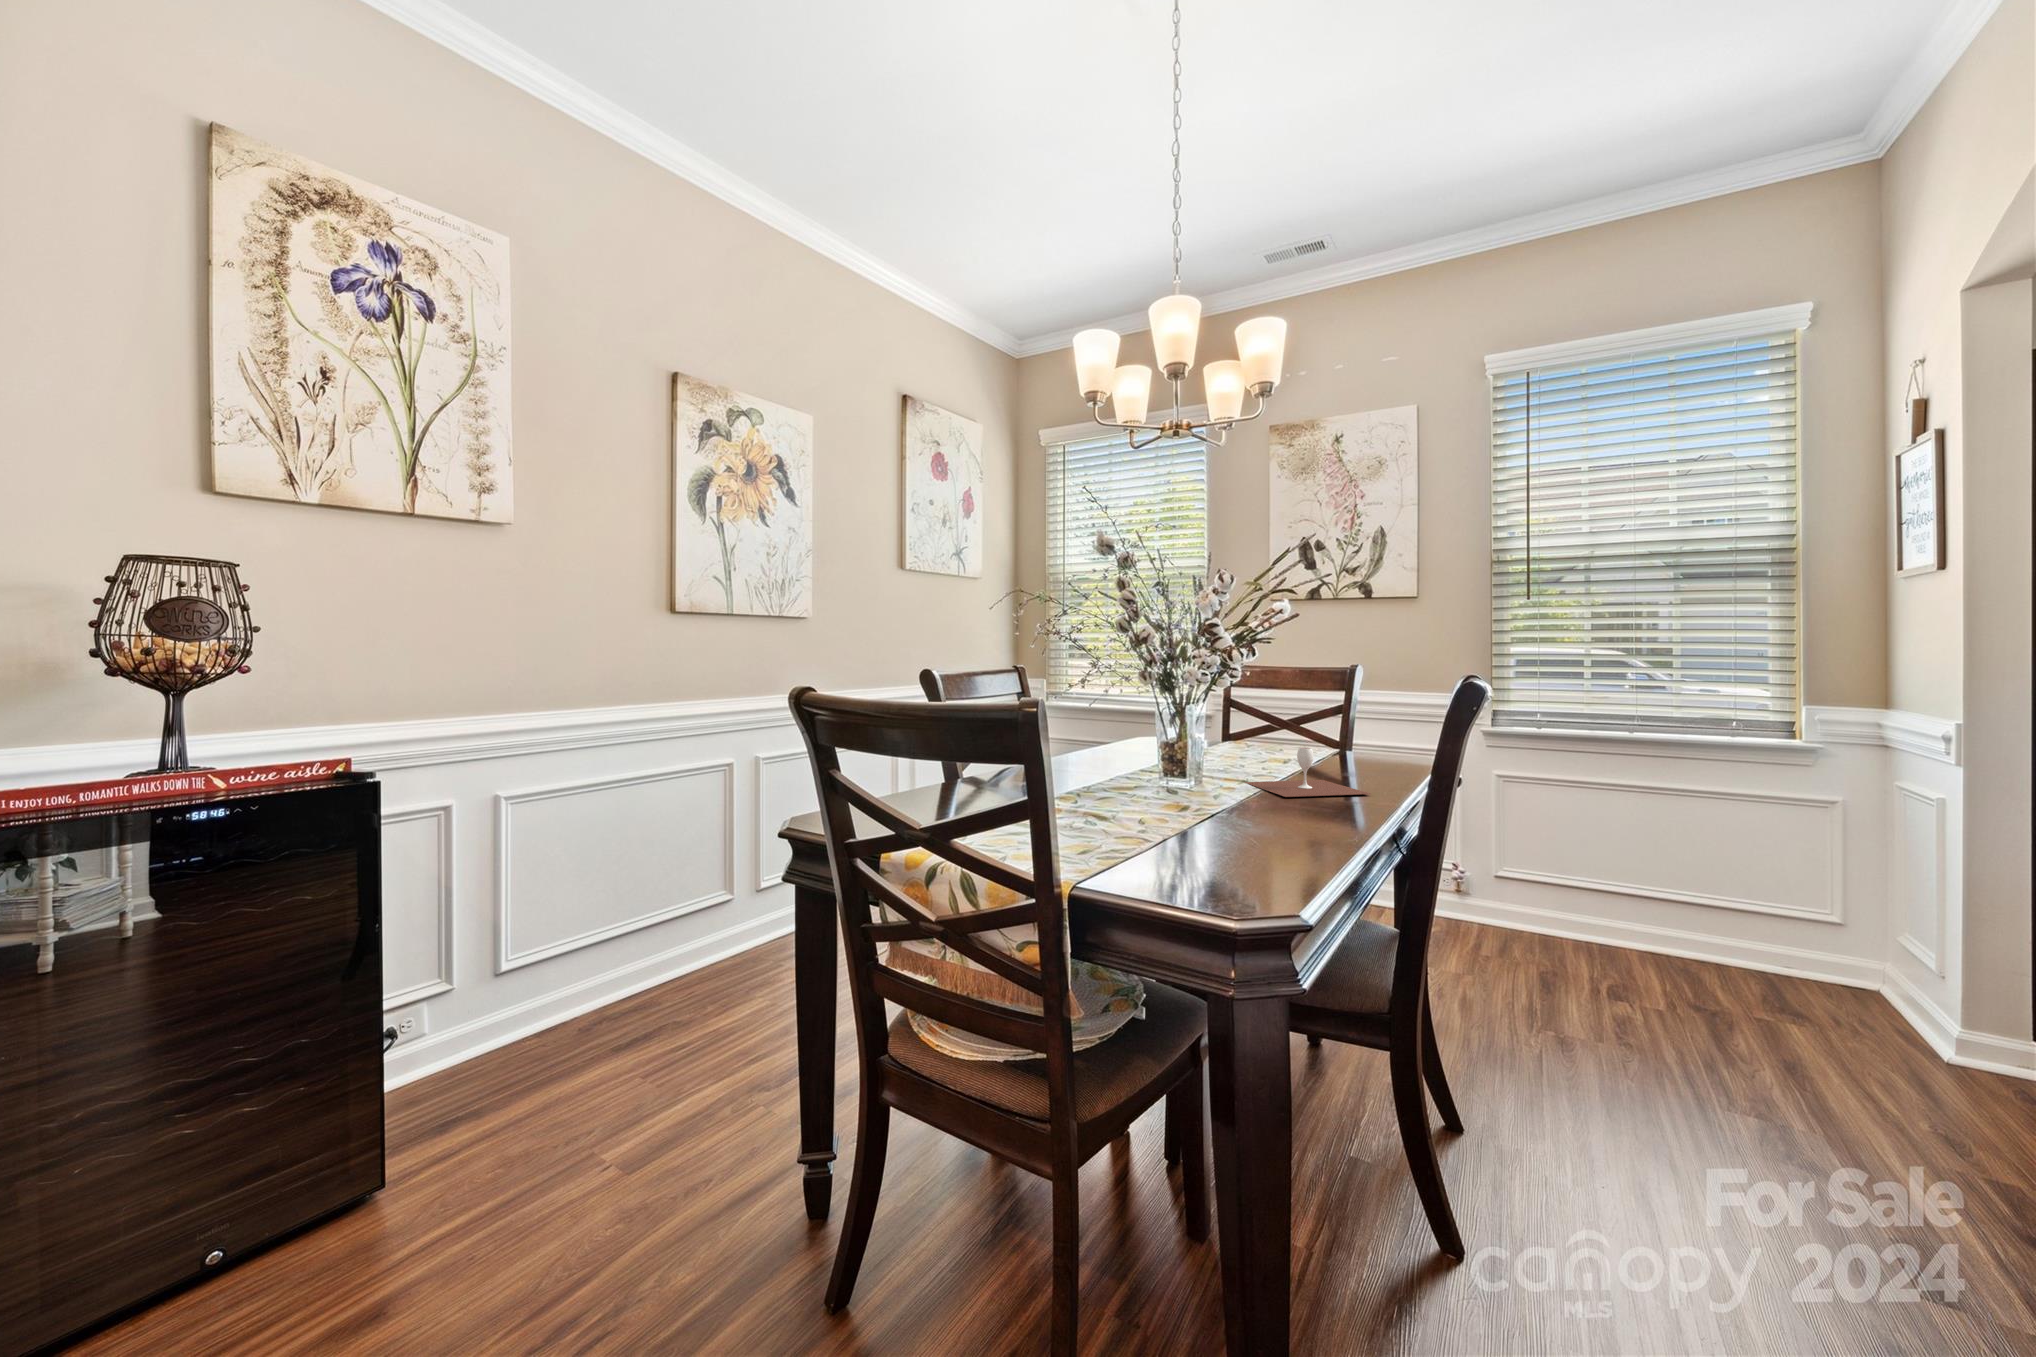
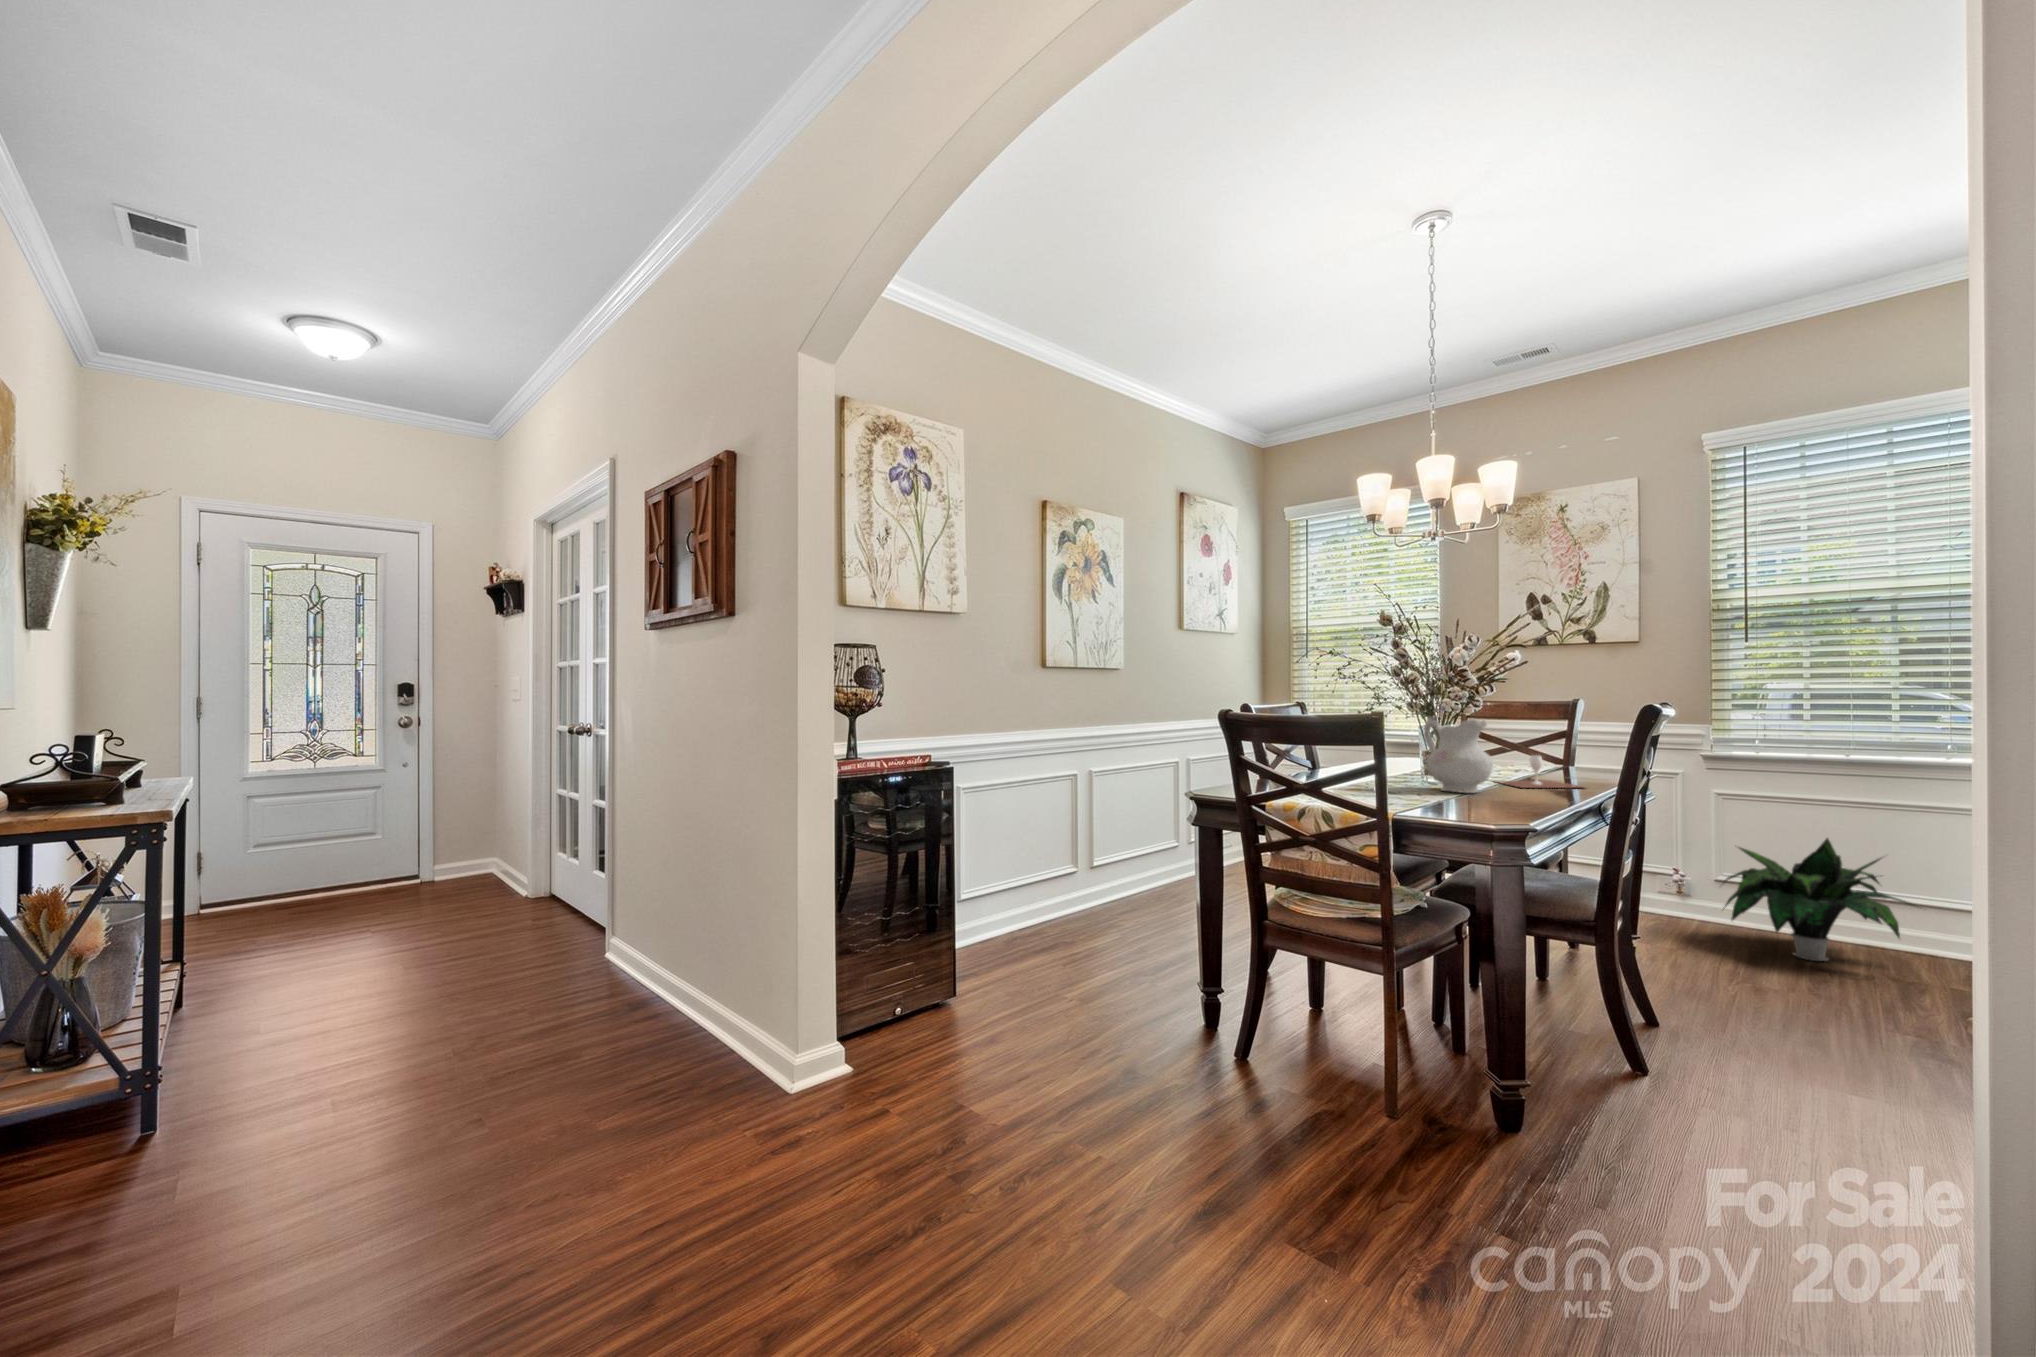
ceramic pitcher: none [1157,693,1248,812] -> present [1424,716,1493,793]
potted plant: none [1490,827,1701,972] -> present [1725,838,1912,961]

